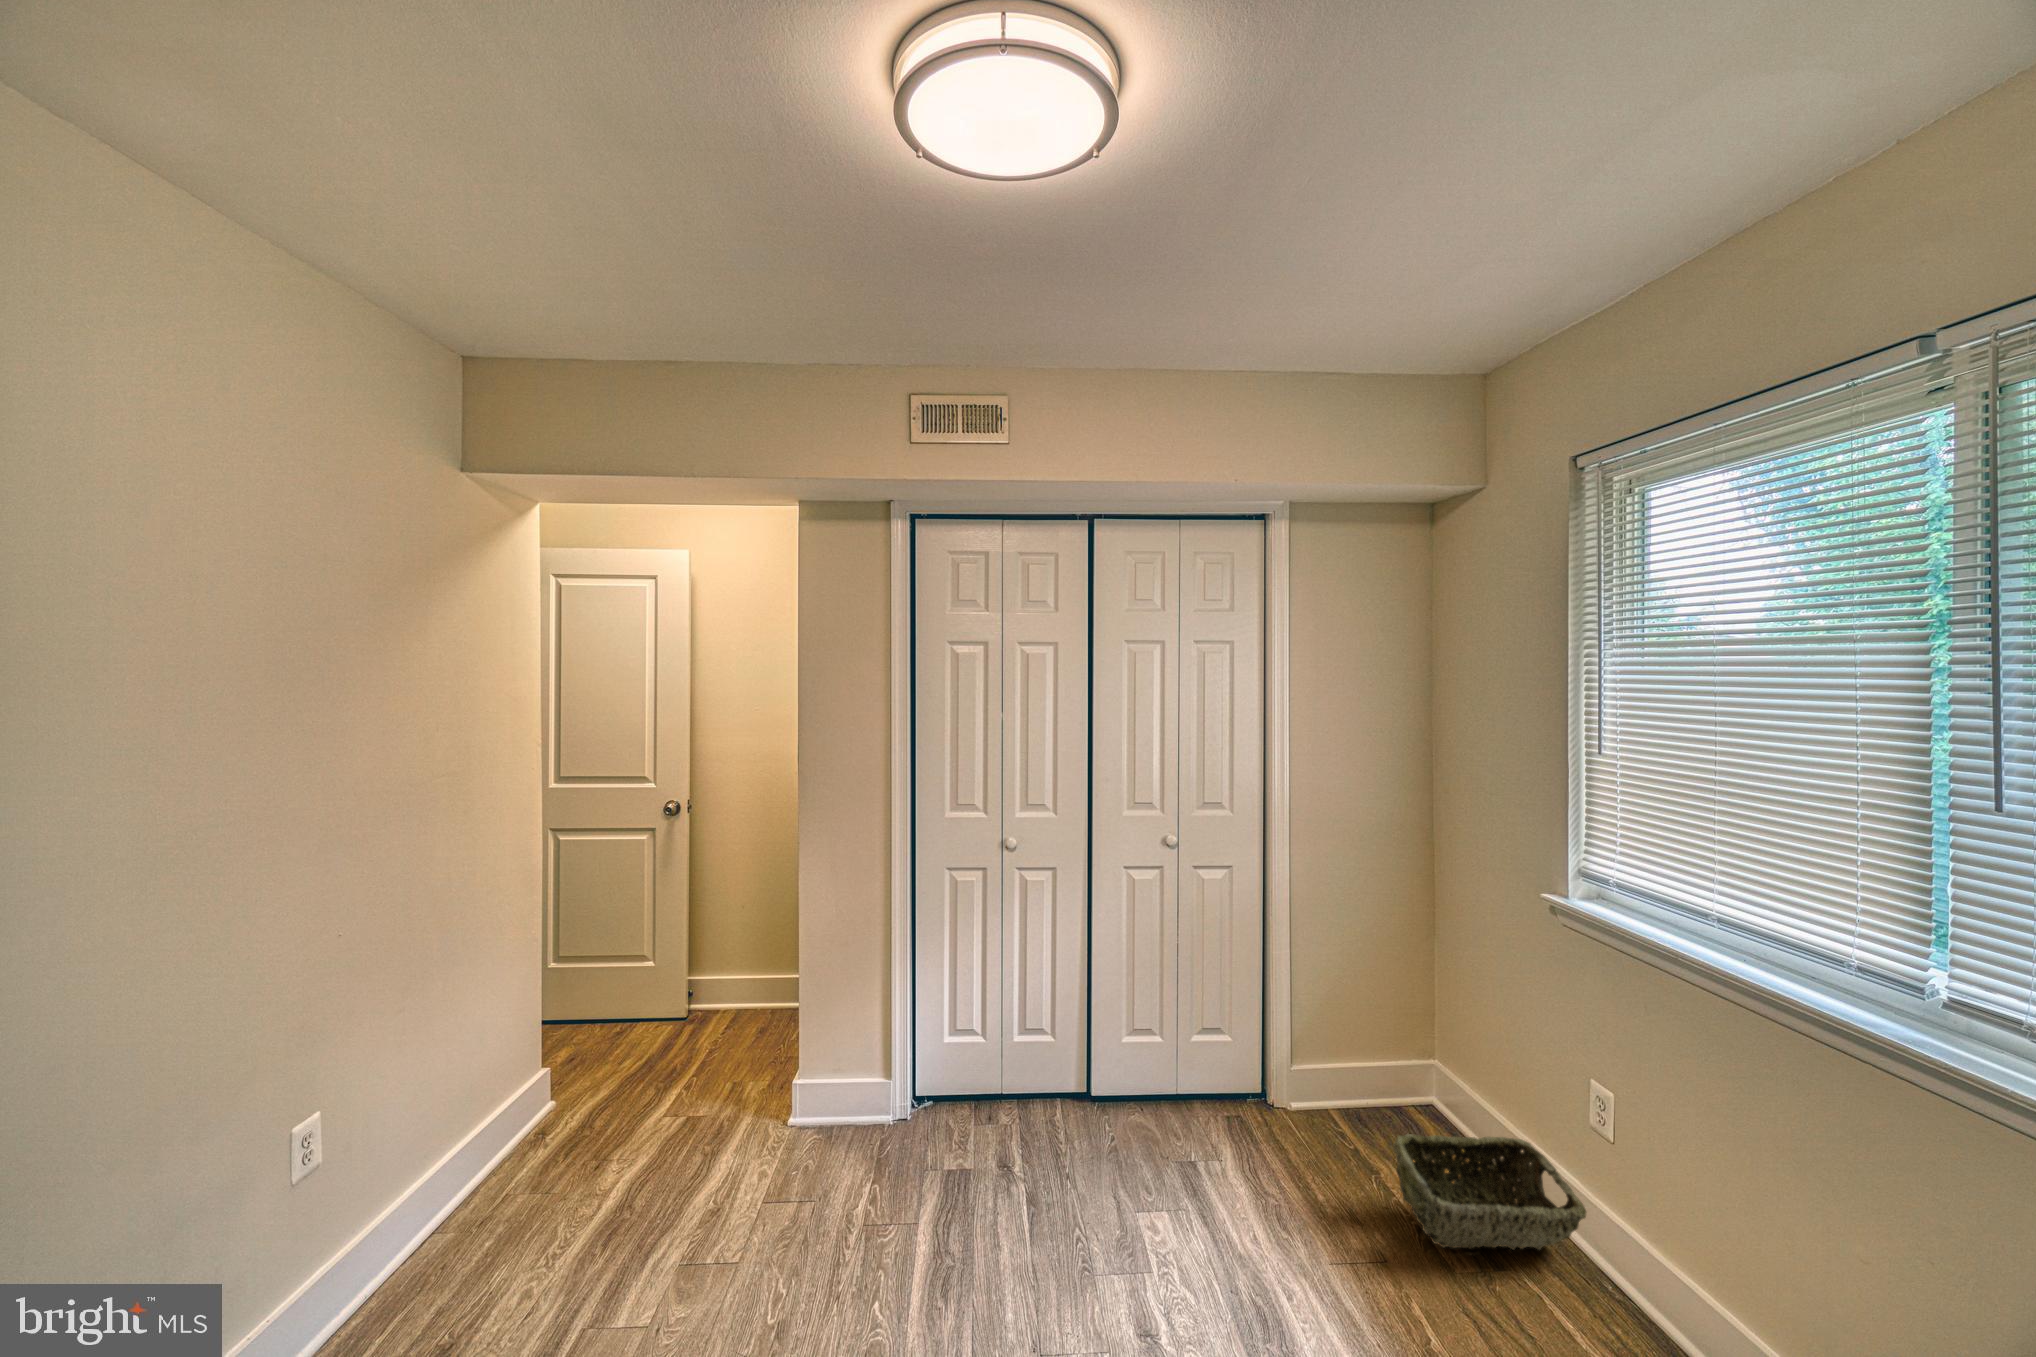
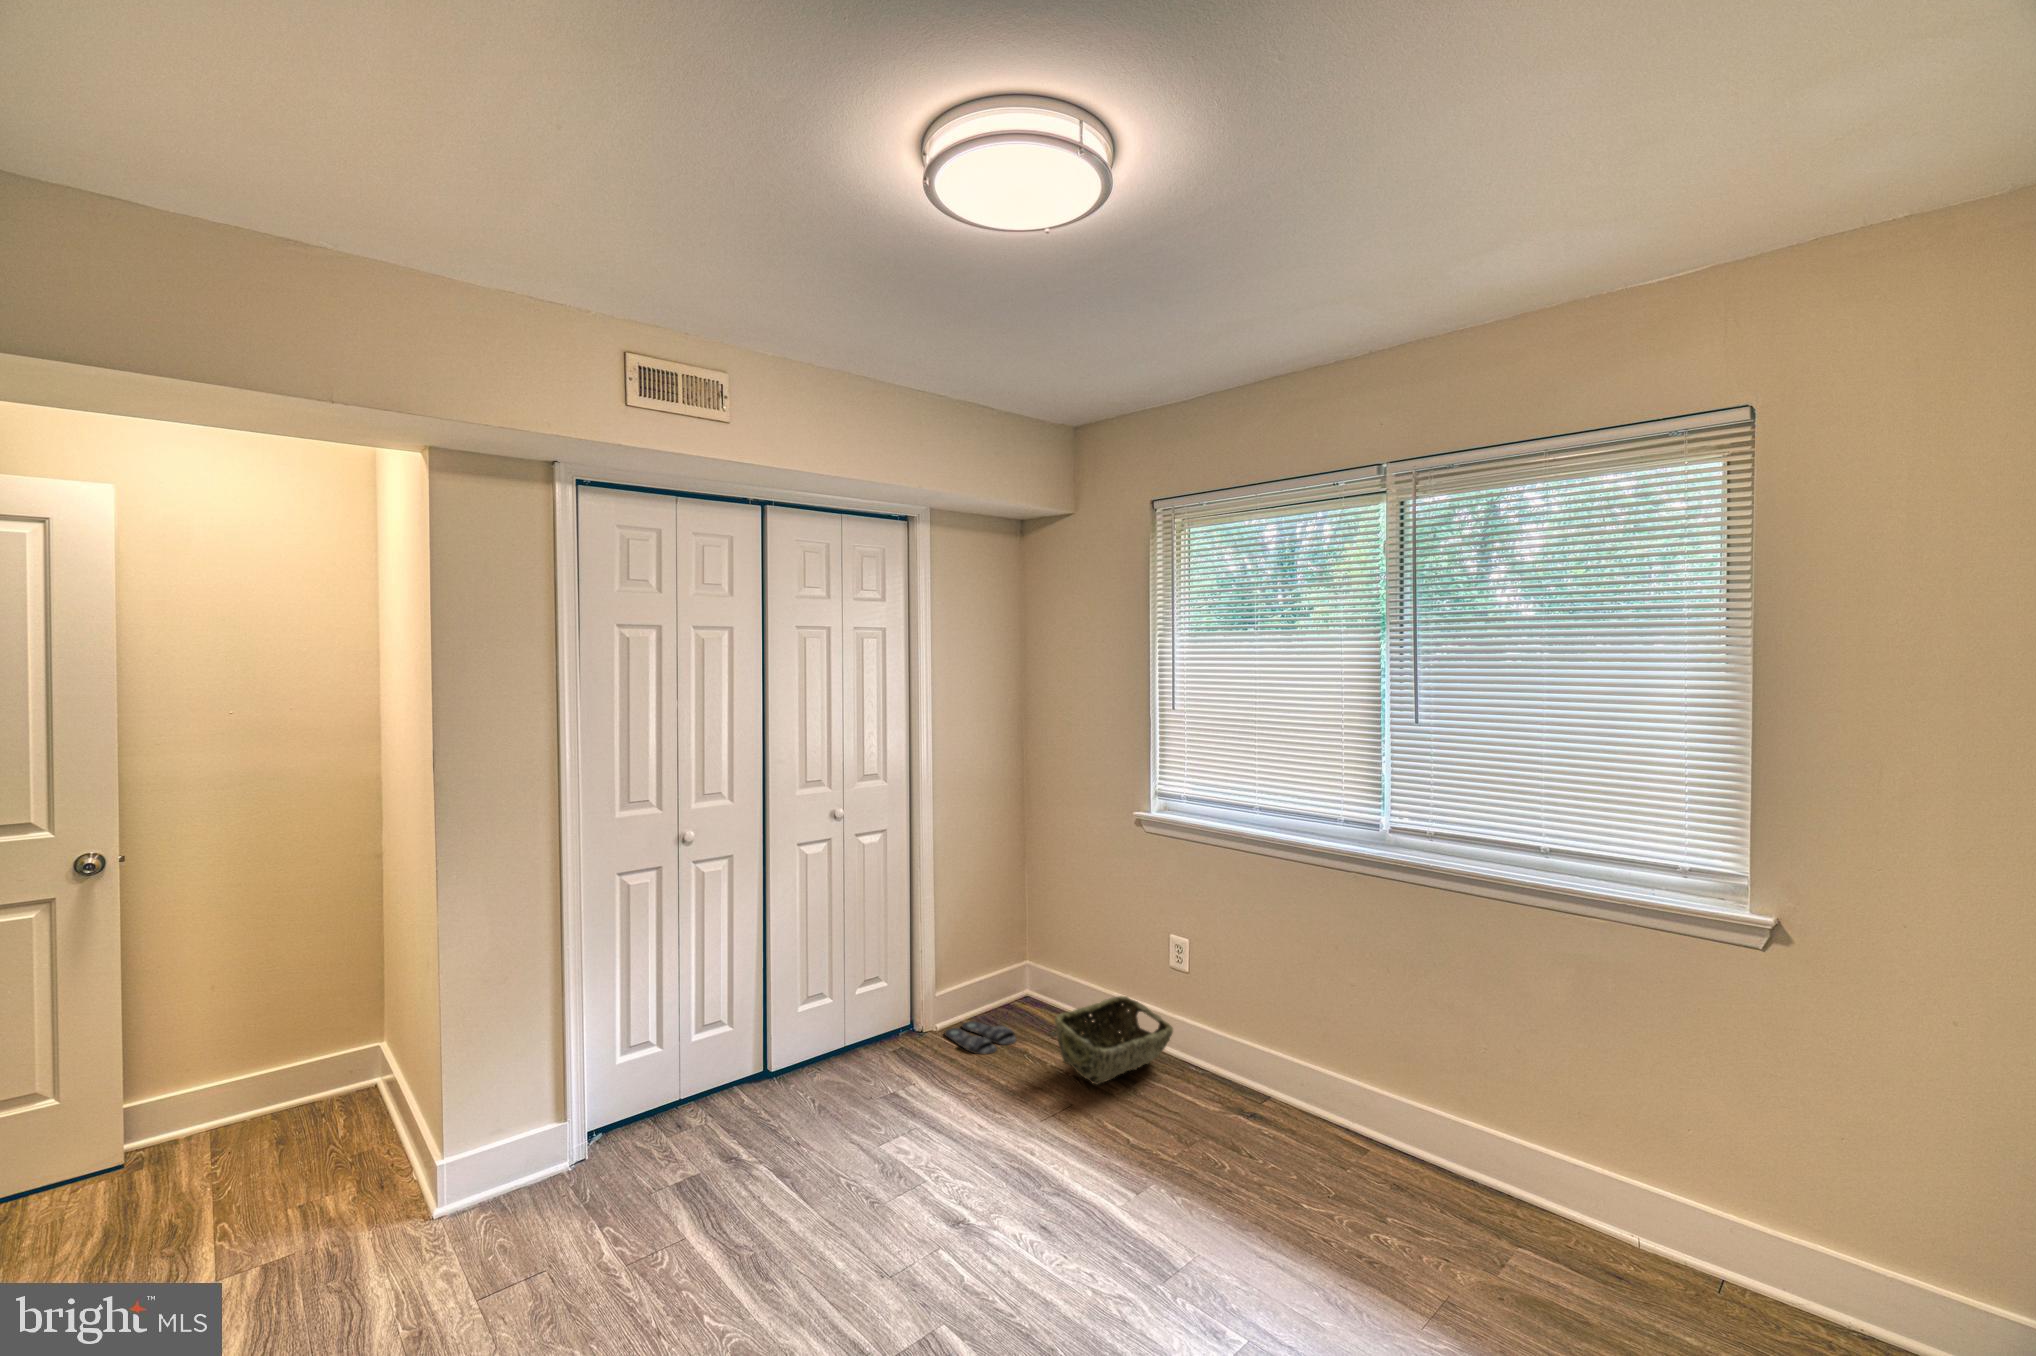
slippers: none [1293,1108,1378,1156] -> present [945,1021,1016,1054]

